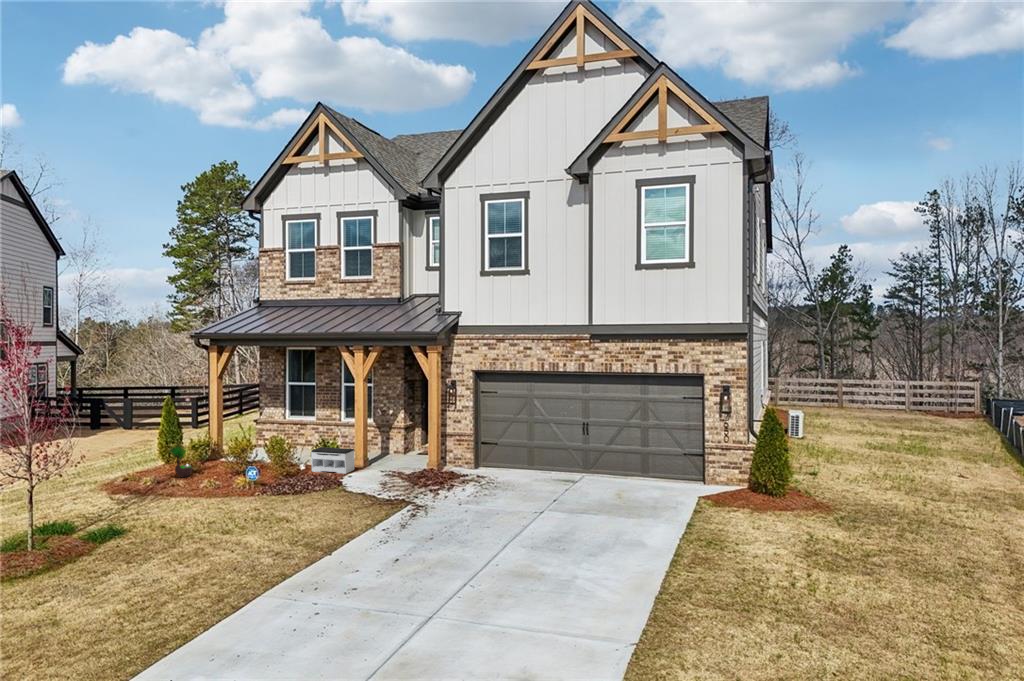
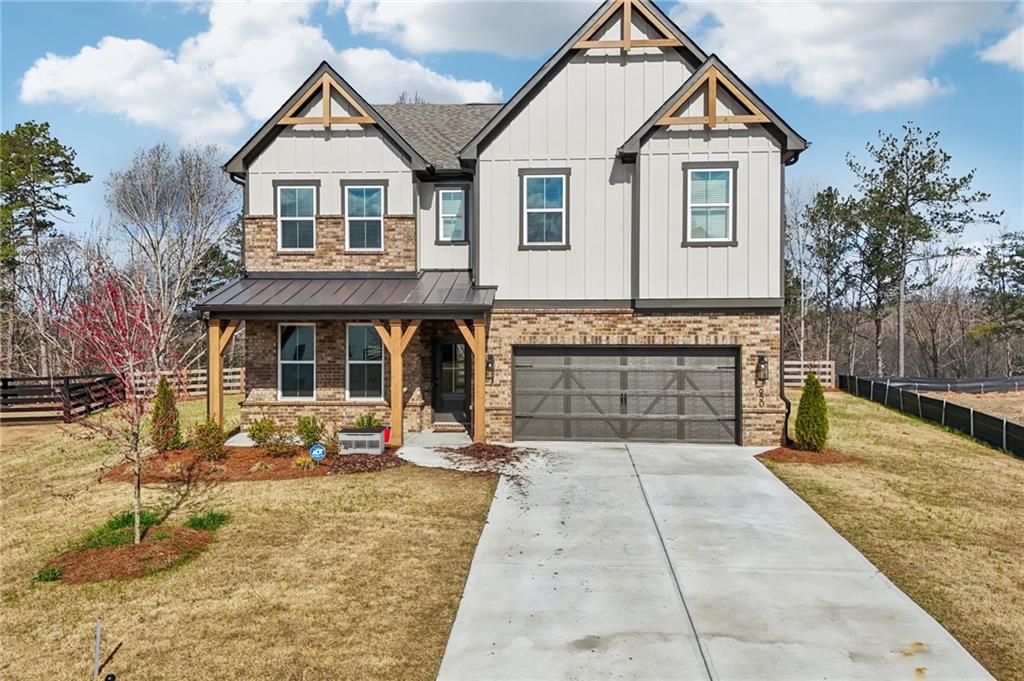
potted tree: present [170,446,192,477] -> none [171,426,201,467]

